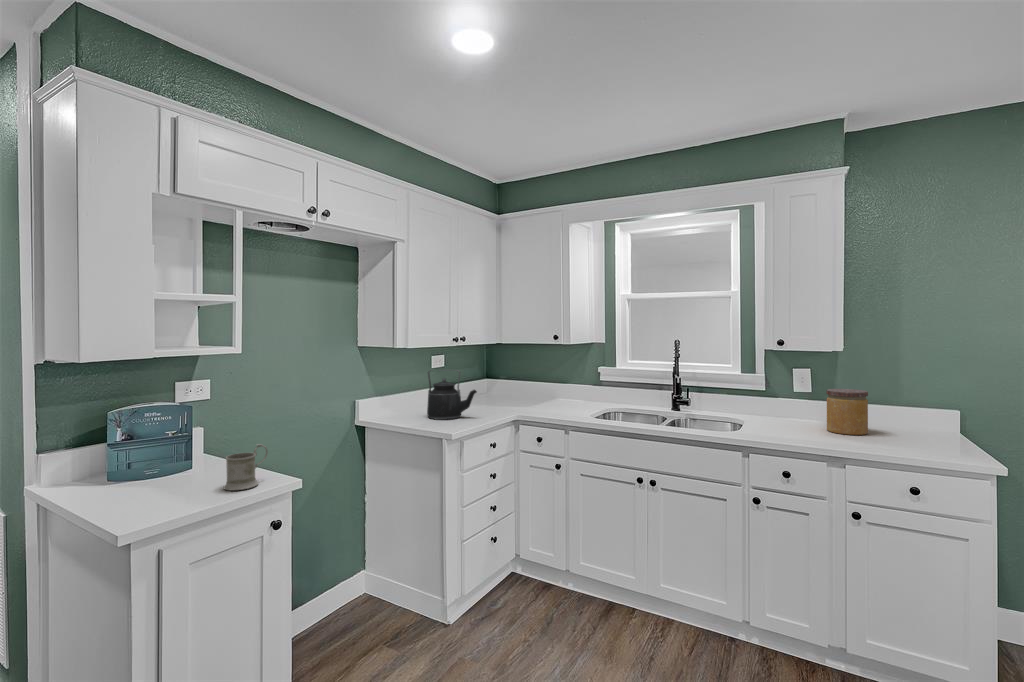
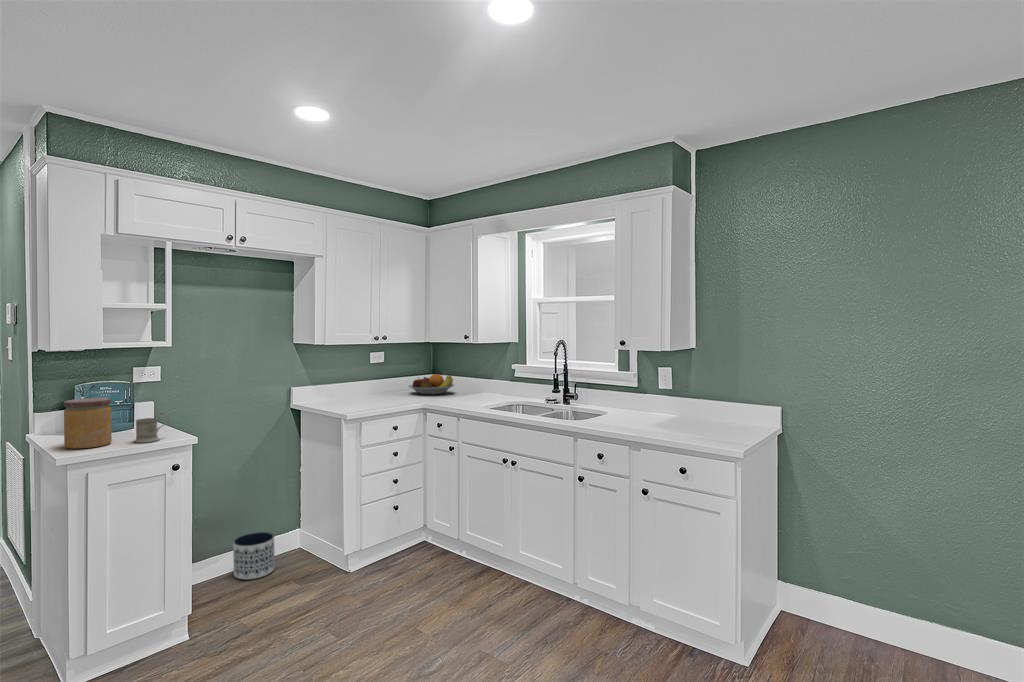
kettle: present [427,370,477,420] -> none [342,364,382,406]
fruit bowl: none [477,379,528,403] -> present [408,374,454,395]
jar: present [826,389,868,435] -> present [64,398,112,449]
planter: none [308,581,358,647] -> present [233,532,275,580]

